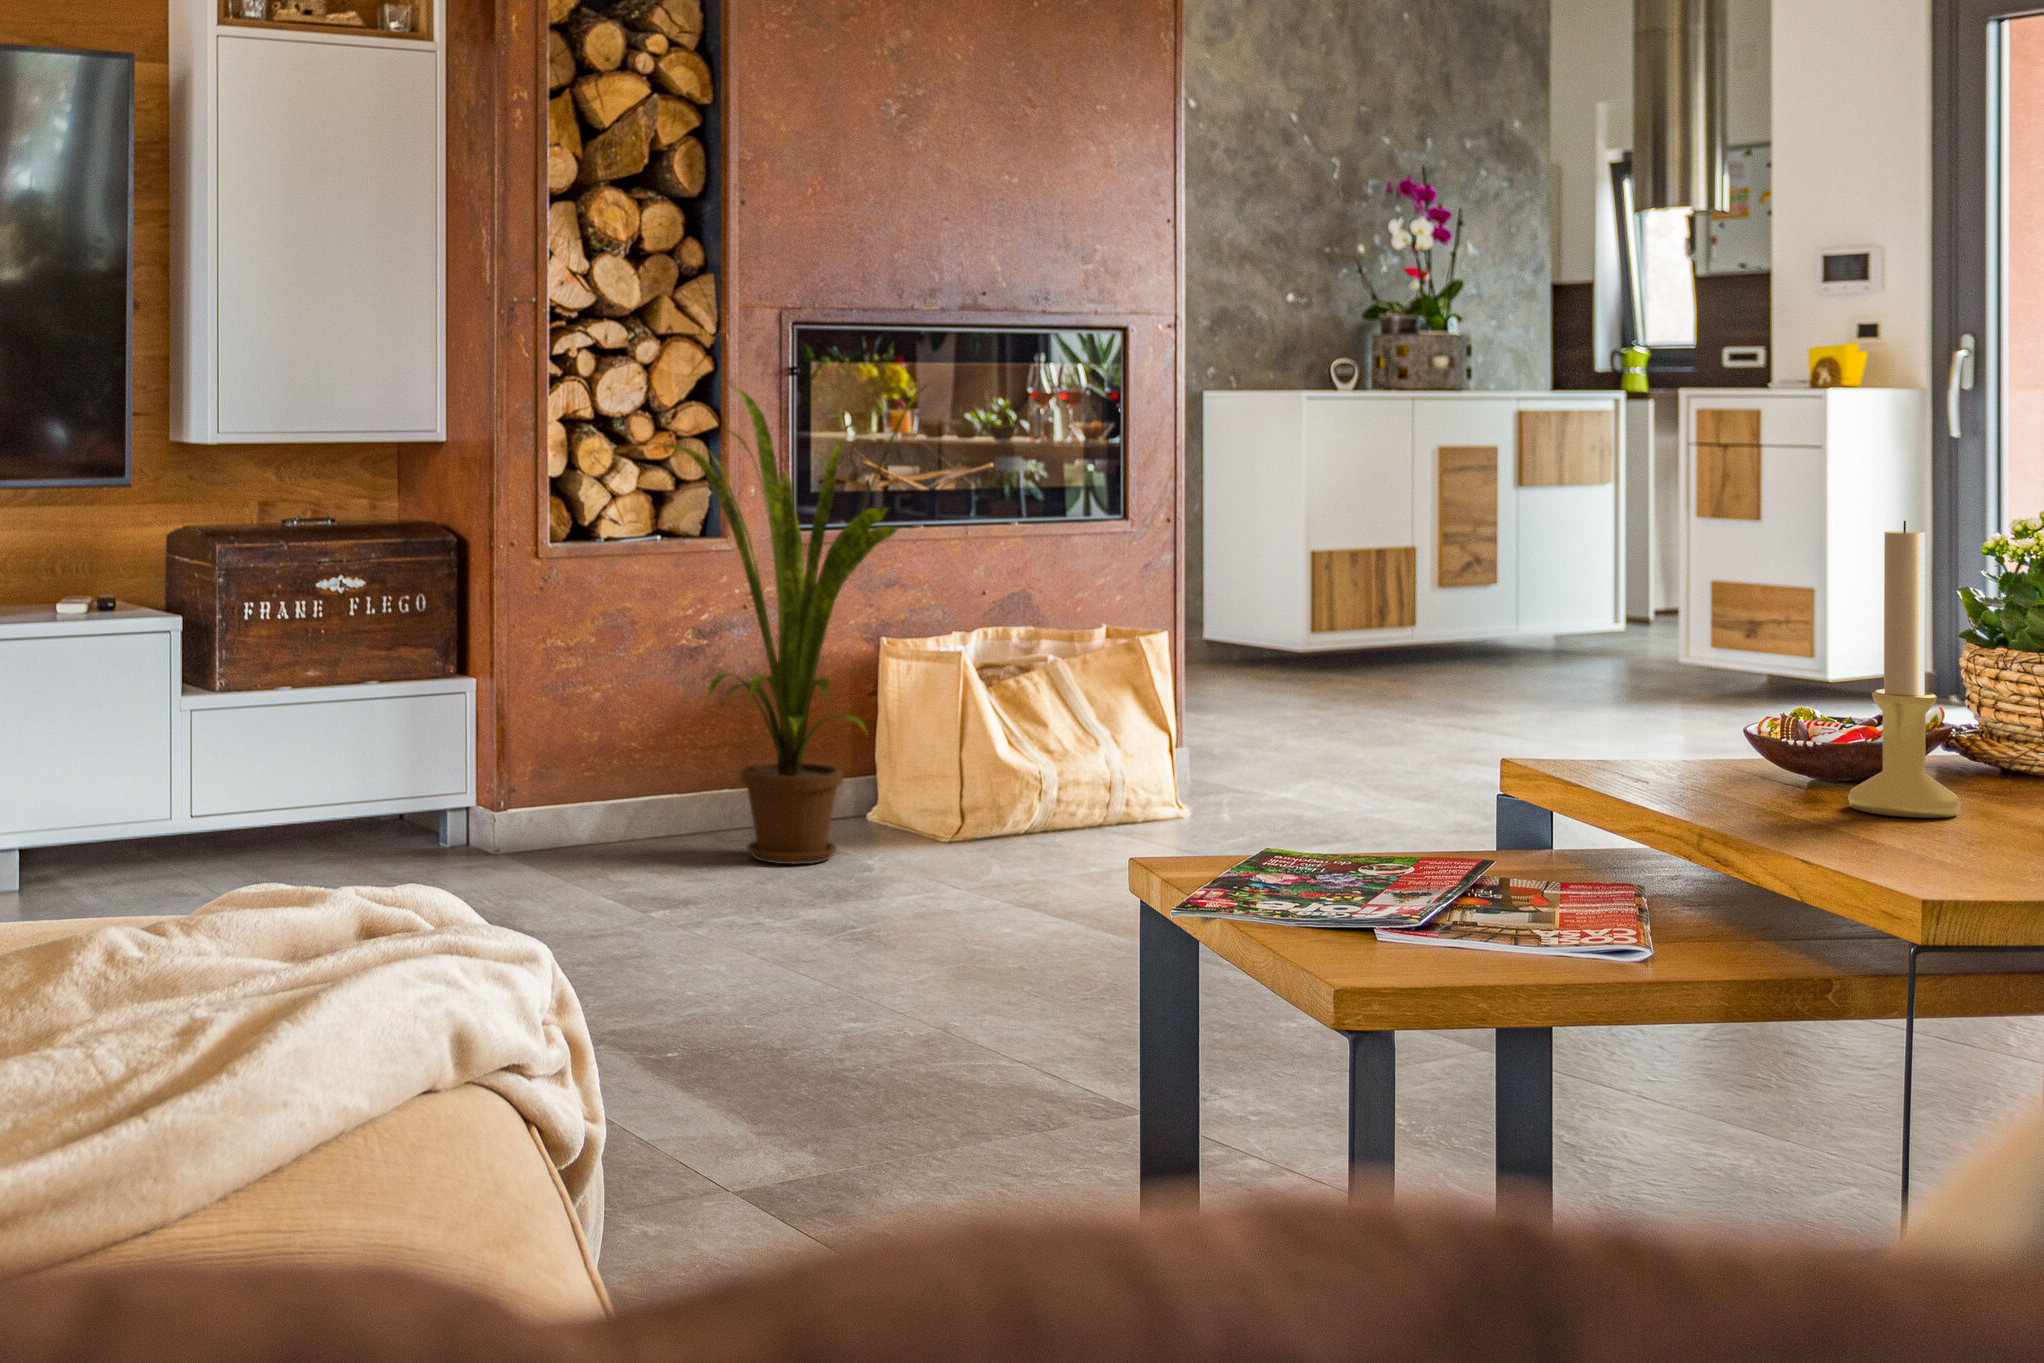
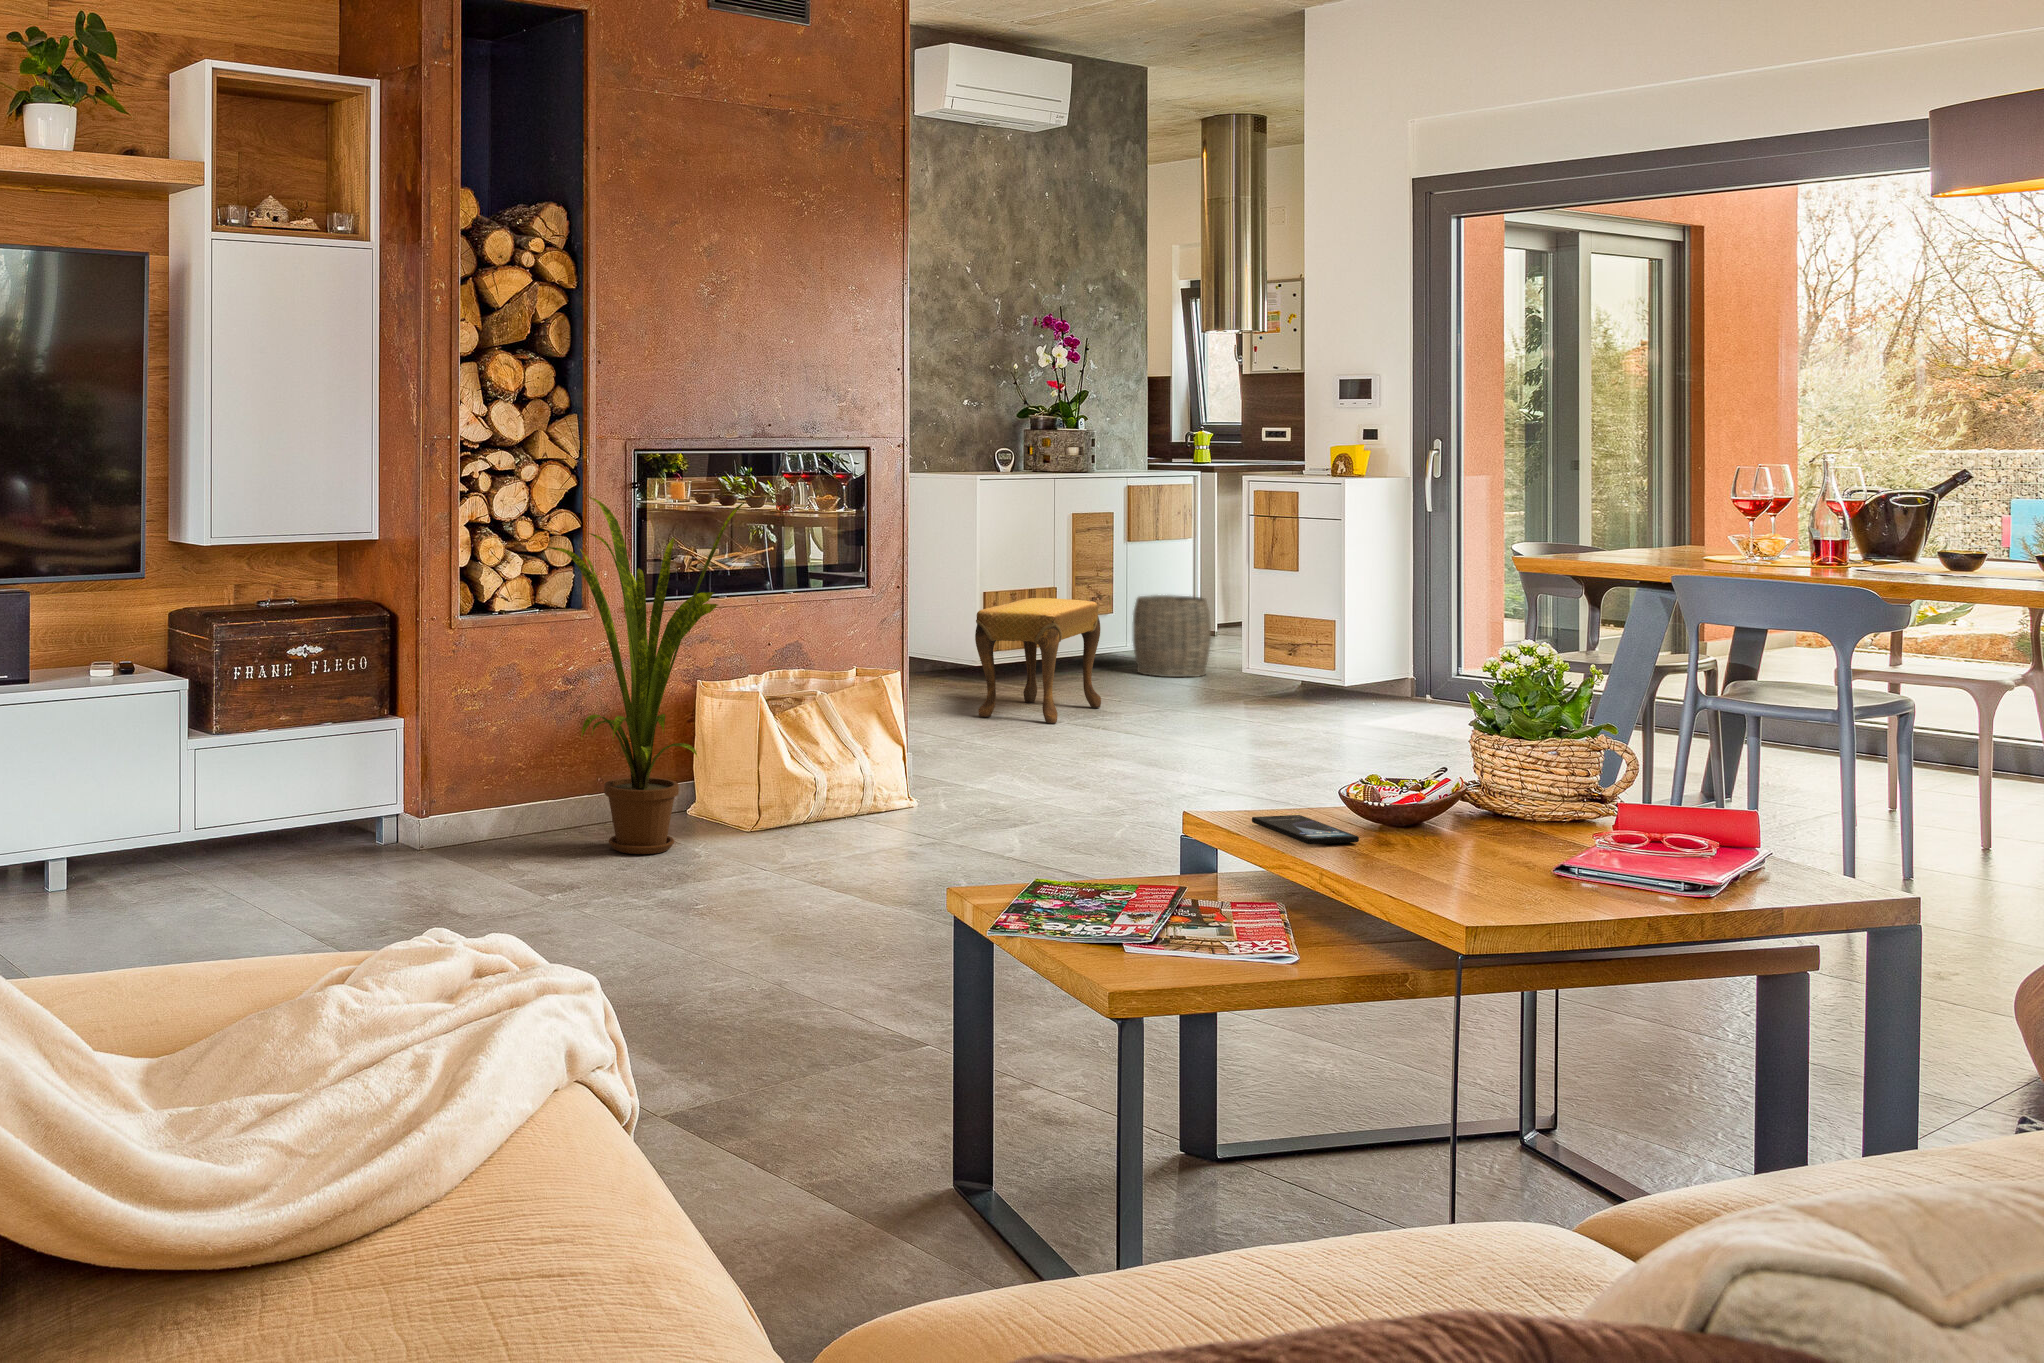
candle holder: present [1848,521,1961,818] -> none [1407,664,1476,855]
footstool: none [1293,555,1472,721] -> present [975,598,1101,723]
woven basket: none [1524,560,1635,670] -> present [1133,595,1211,677]
smartphone: none [1605,766,1770,801] -> present [1252,815,1359,844]

